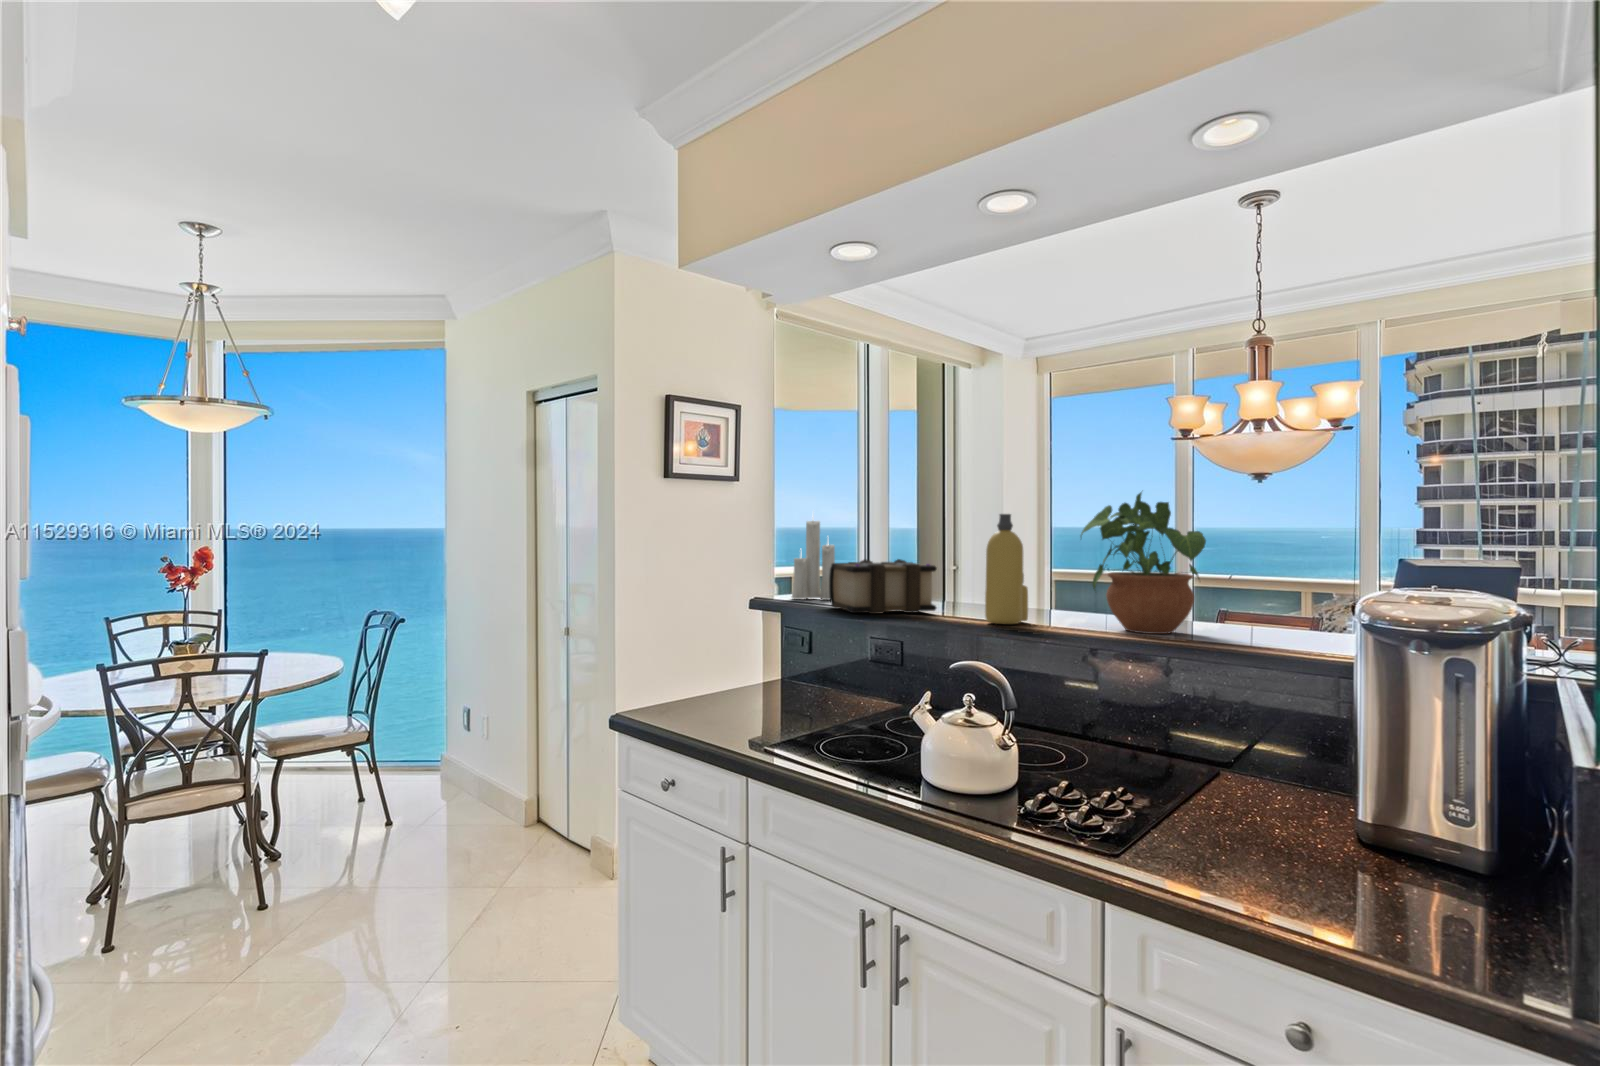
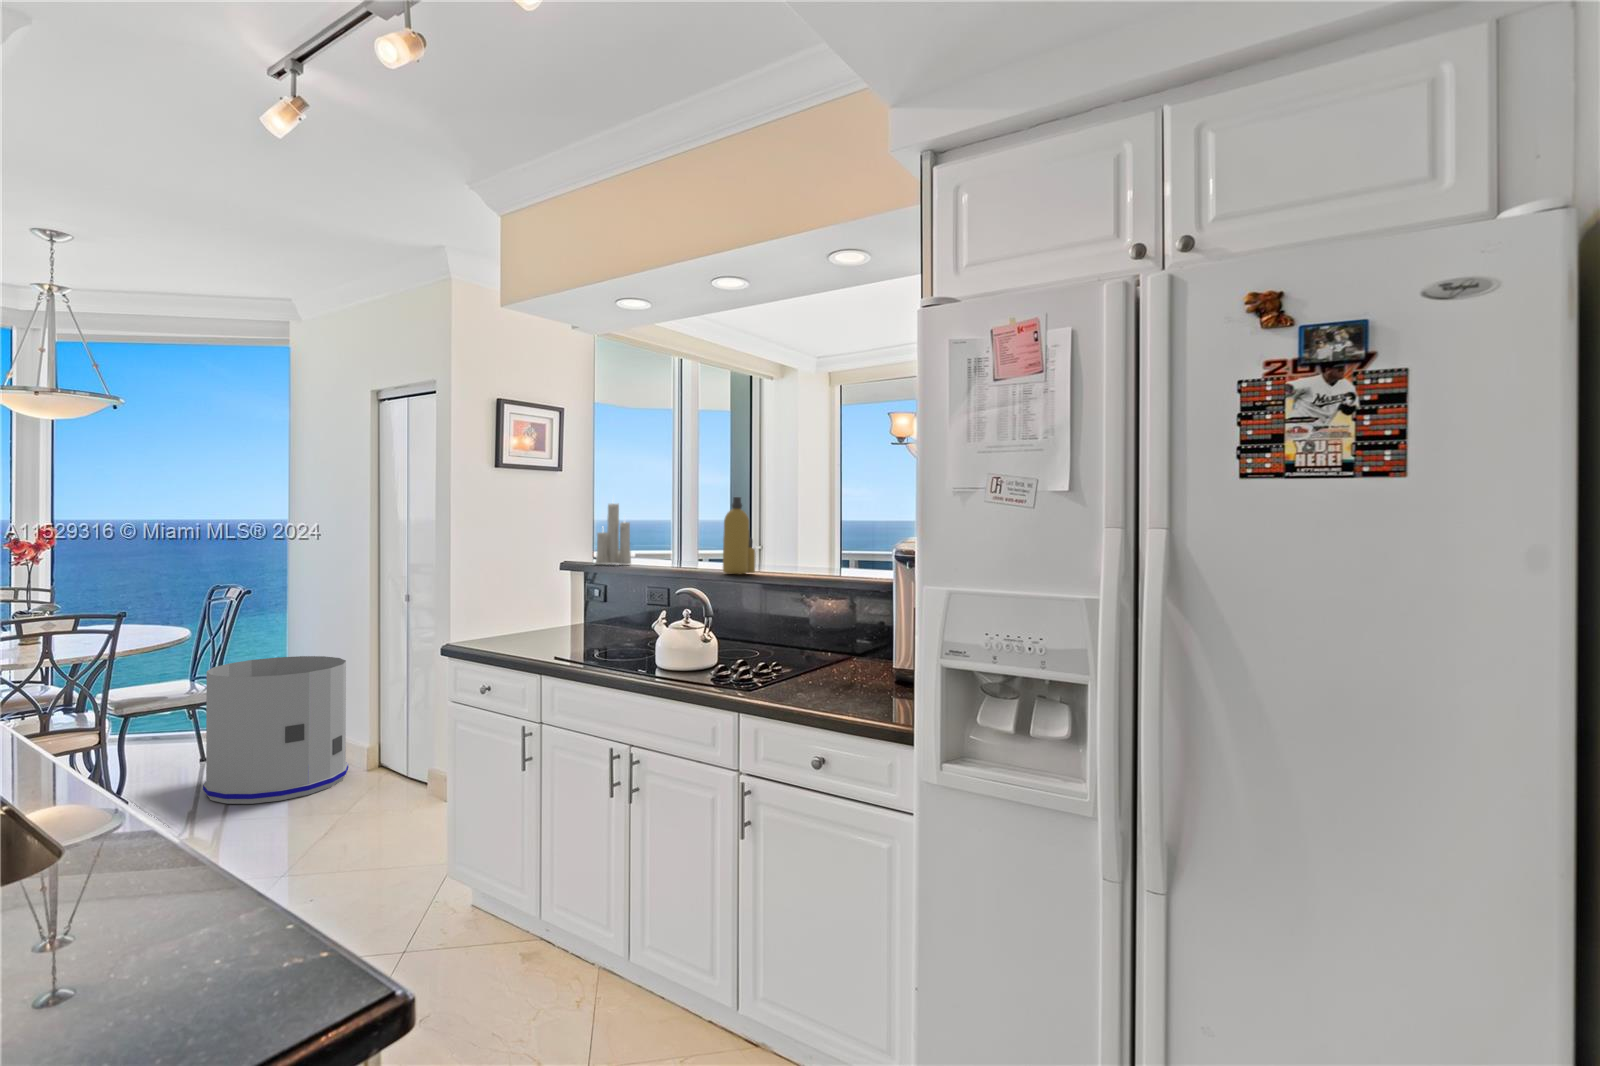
potted plant: present [1081,492,1206,634] -> none [787,482,864,578]
book: present [829,559,937,614] -> none [619,531,697,570]
trash can: none [353,691,505,866] -> present [203,656,348,804]

